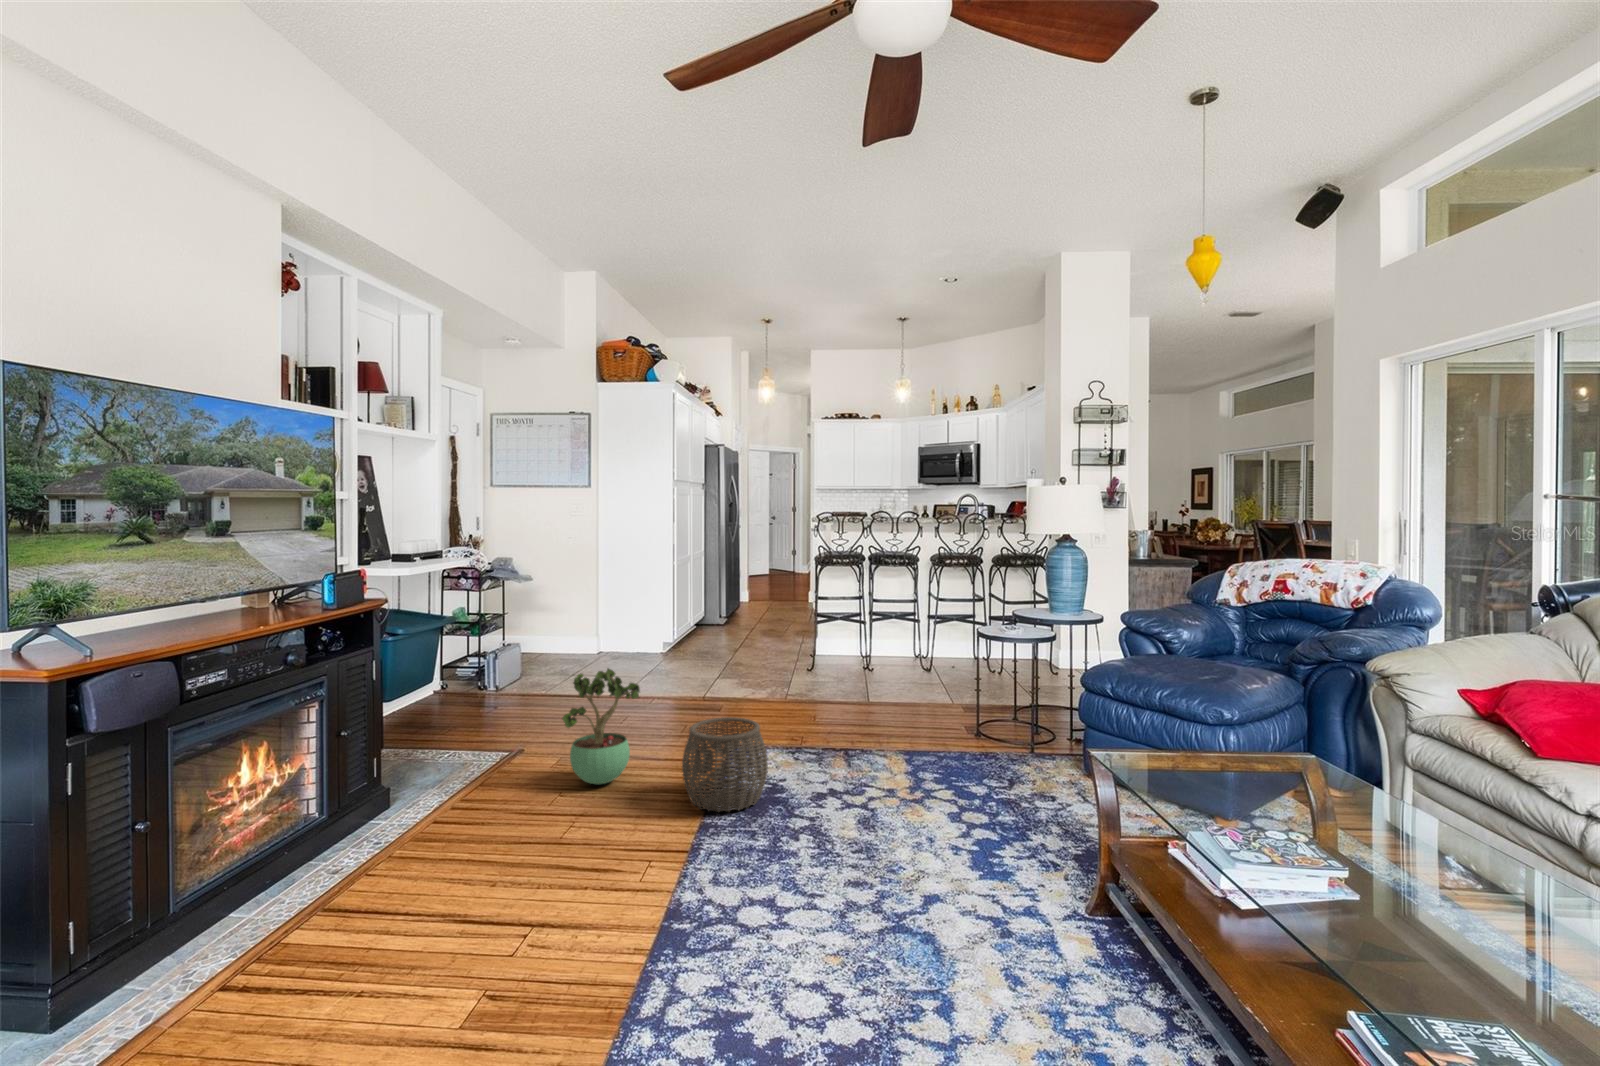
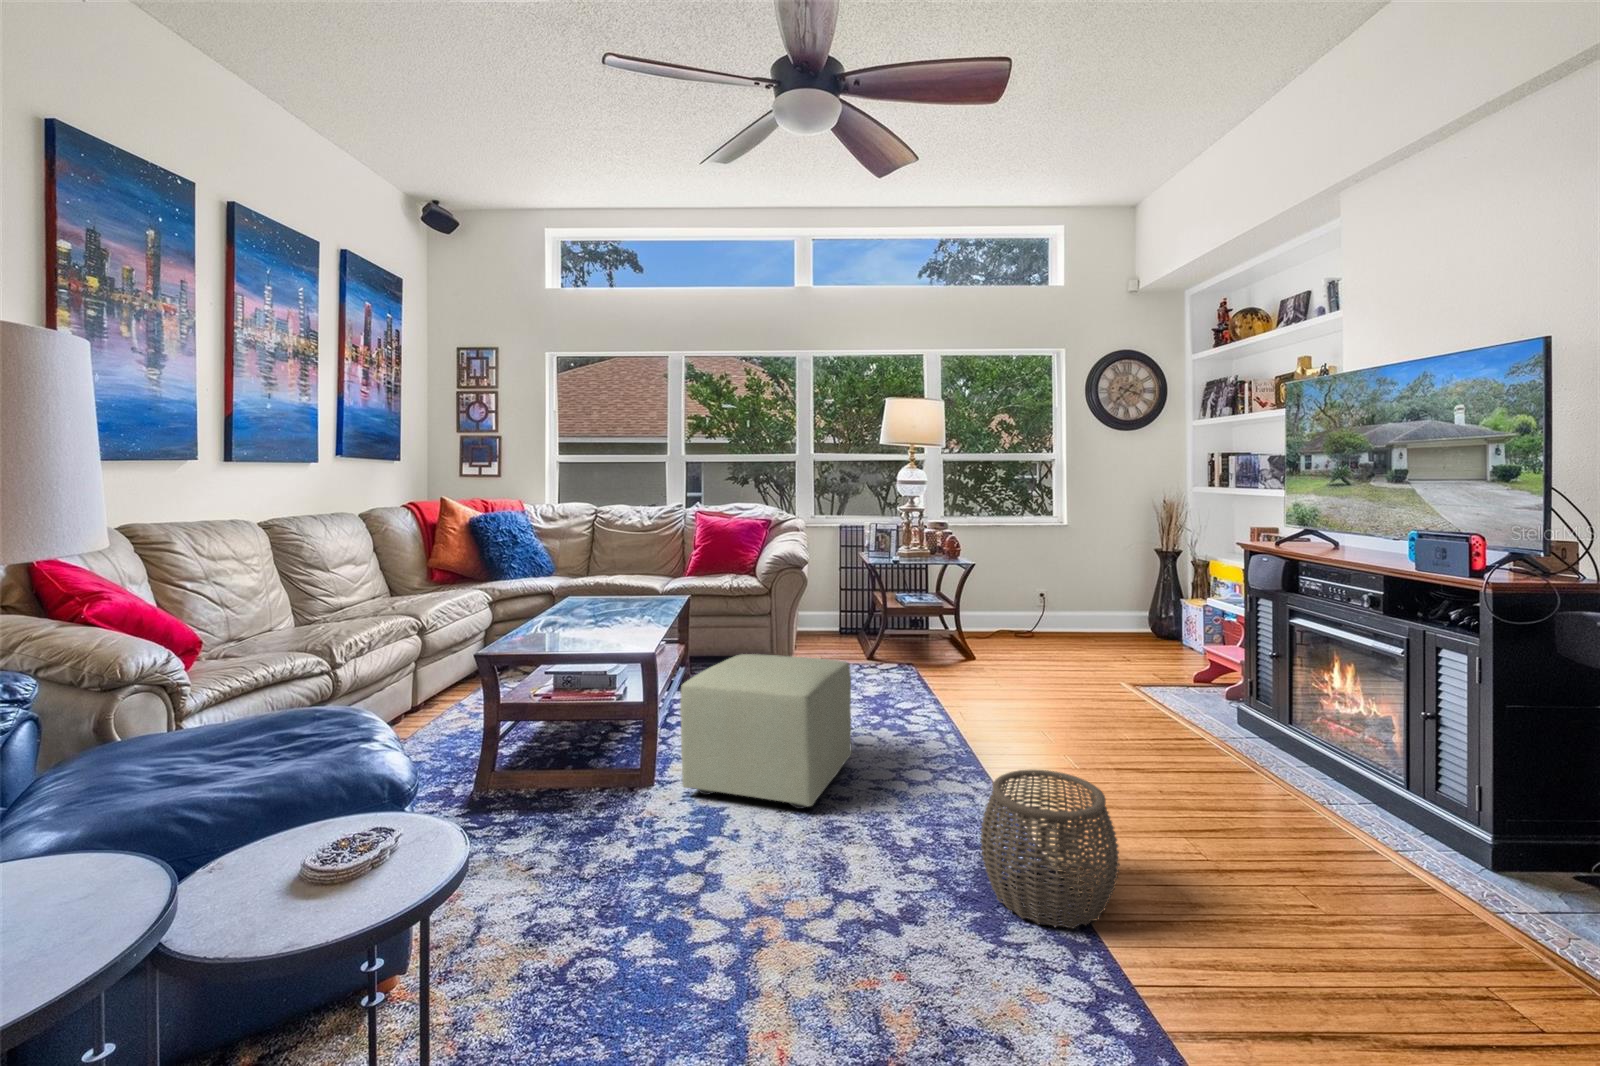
potted plant: present [562,668,640,785] -> none [1231,724,1369,940]
ottoman: none [834,740,1051,978] -> present [680,654,852,809]

